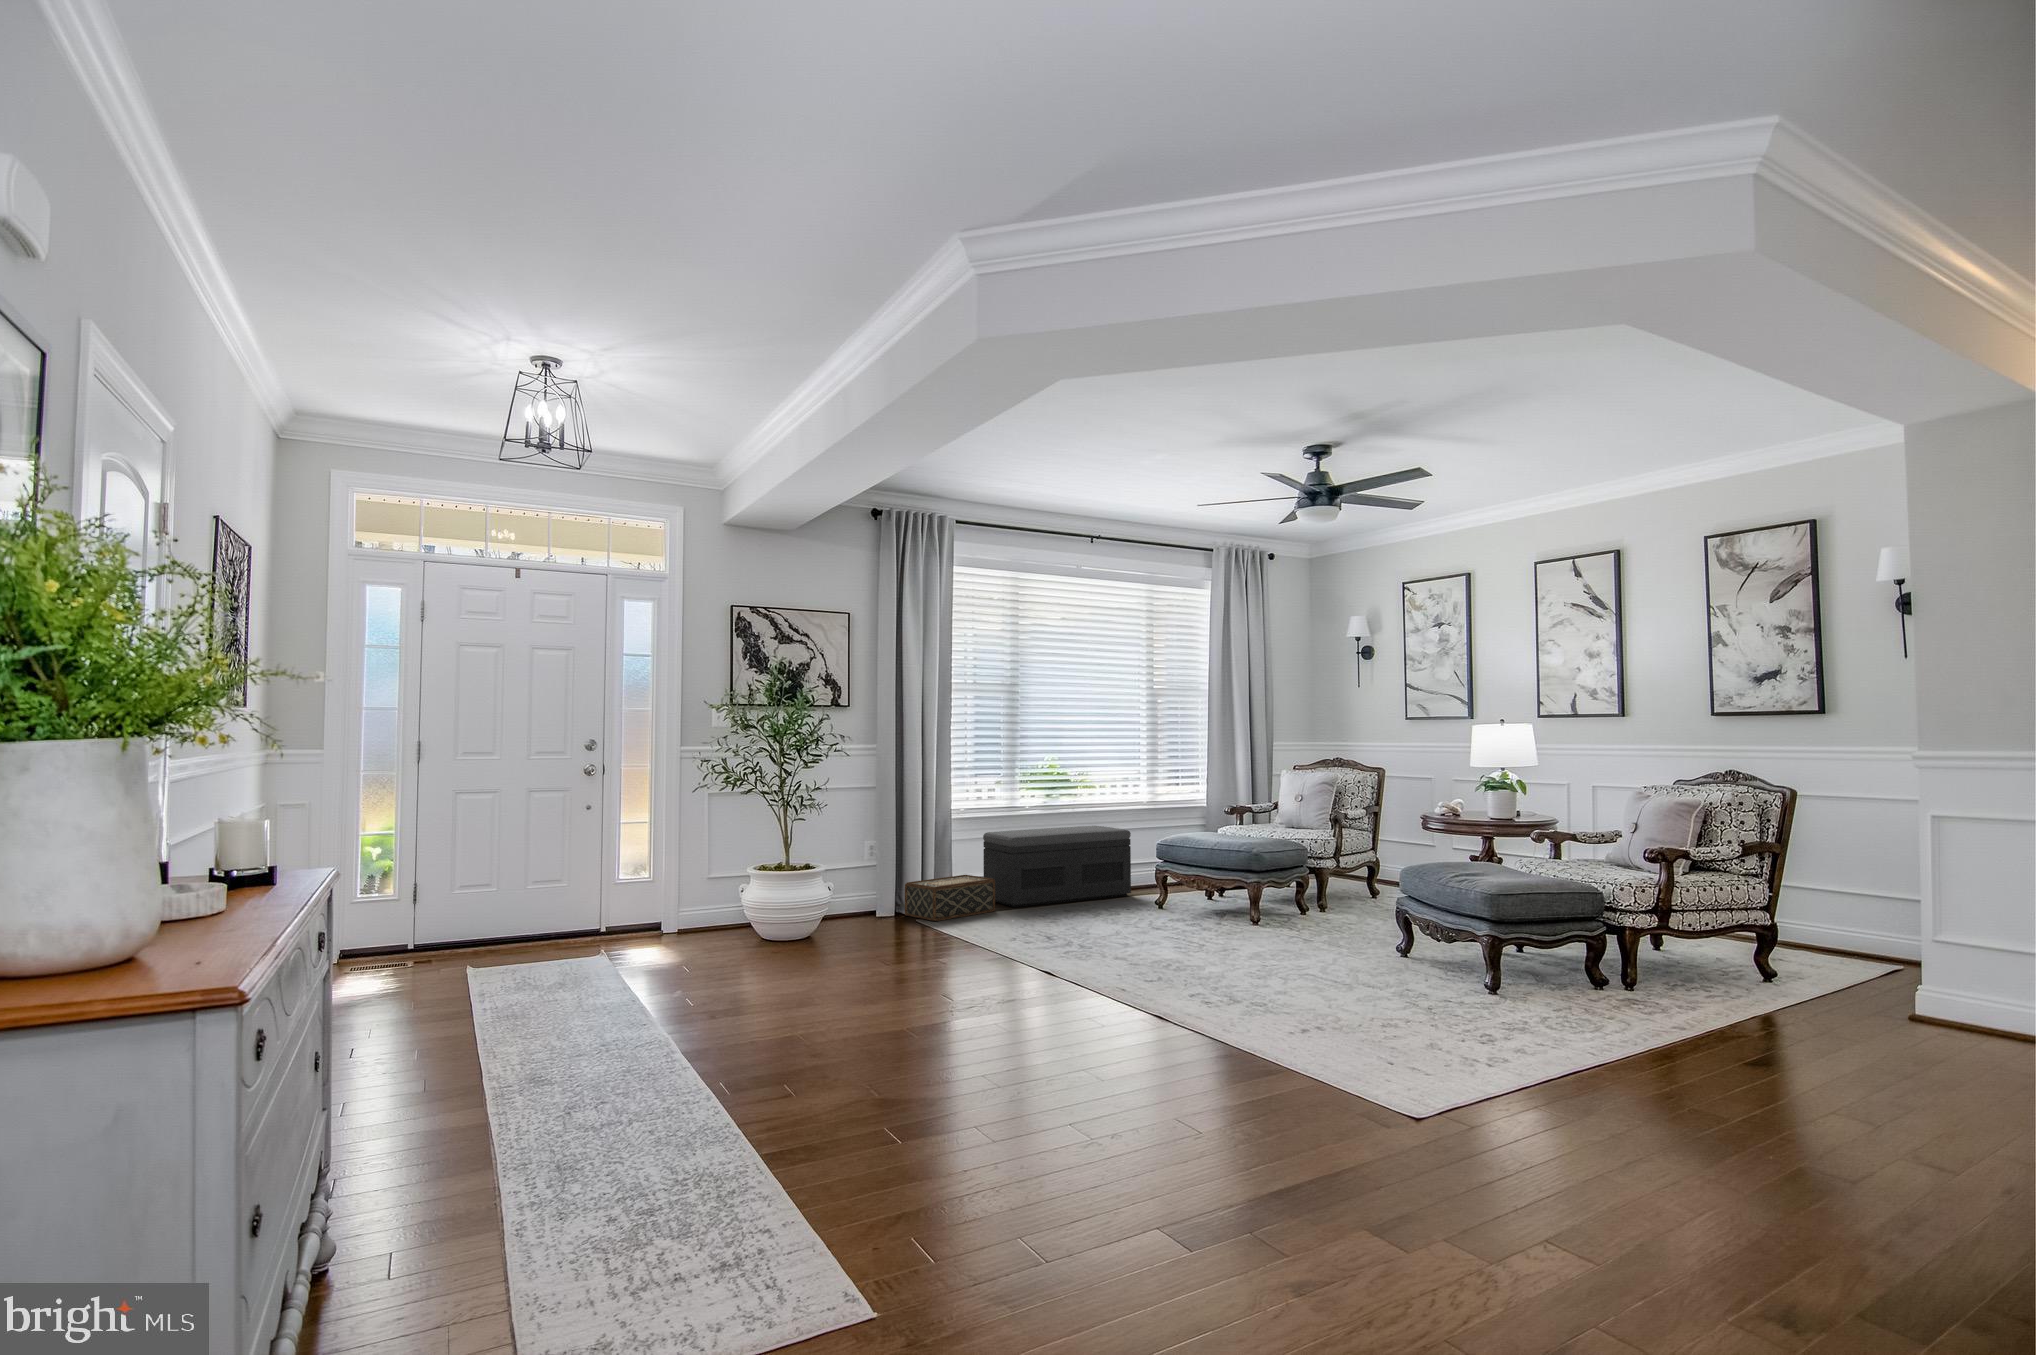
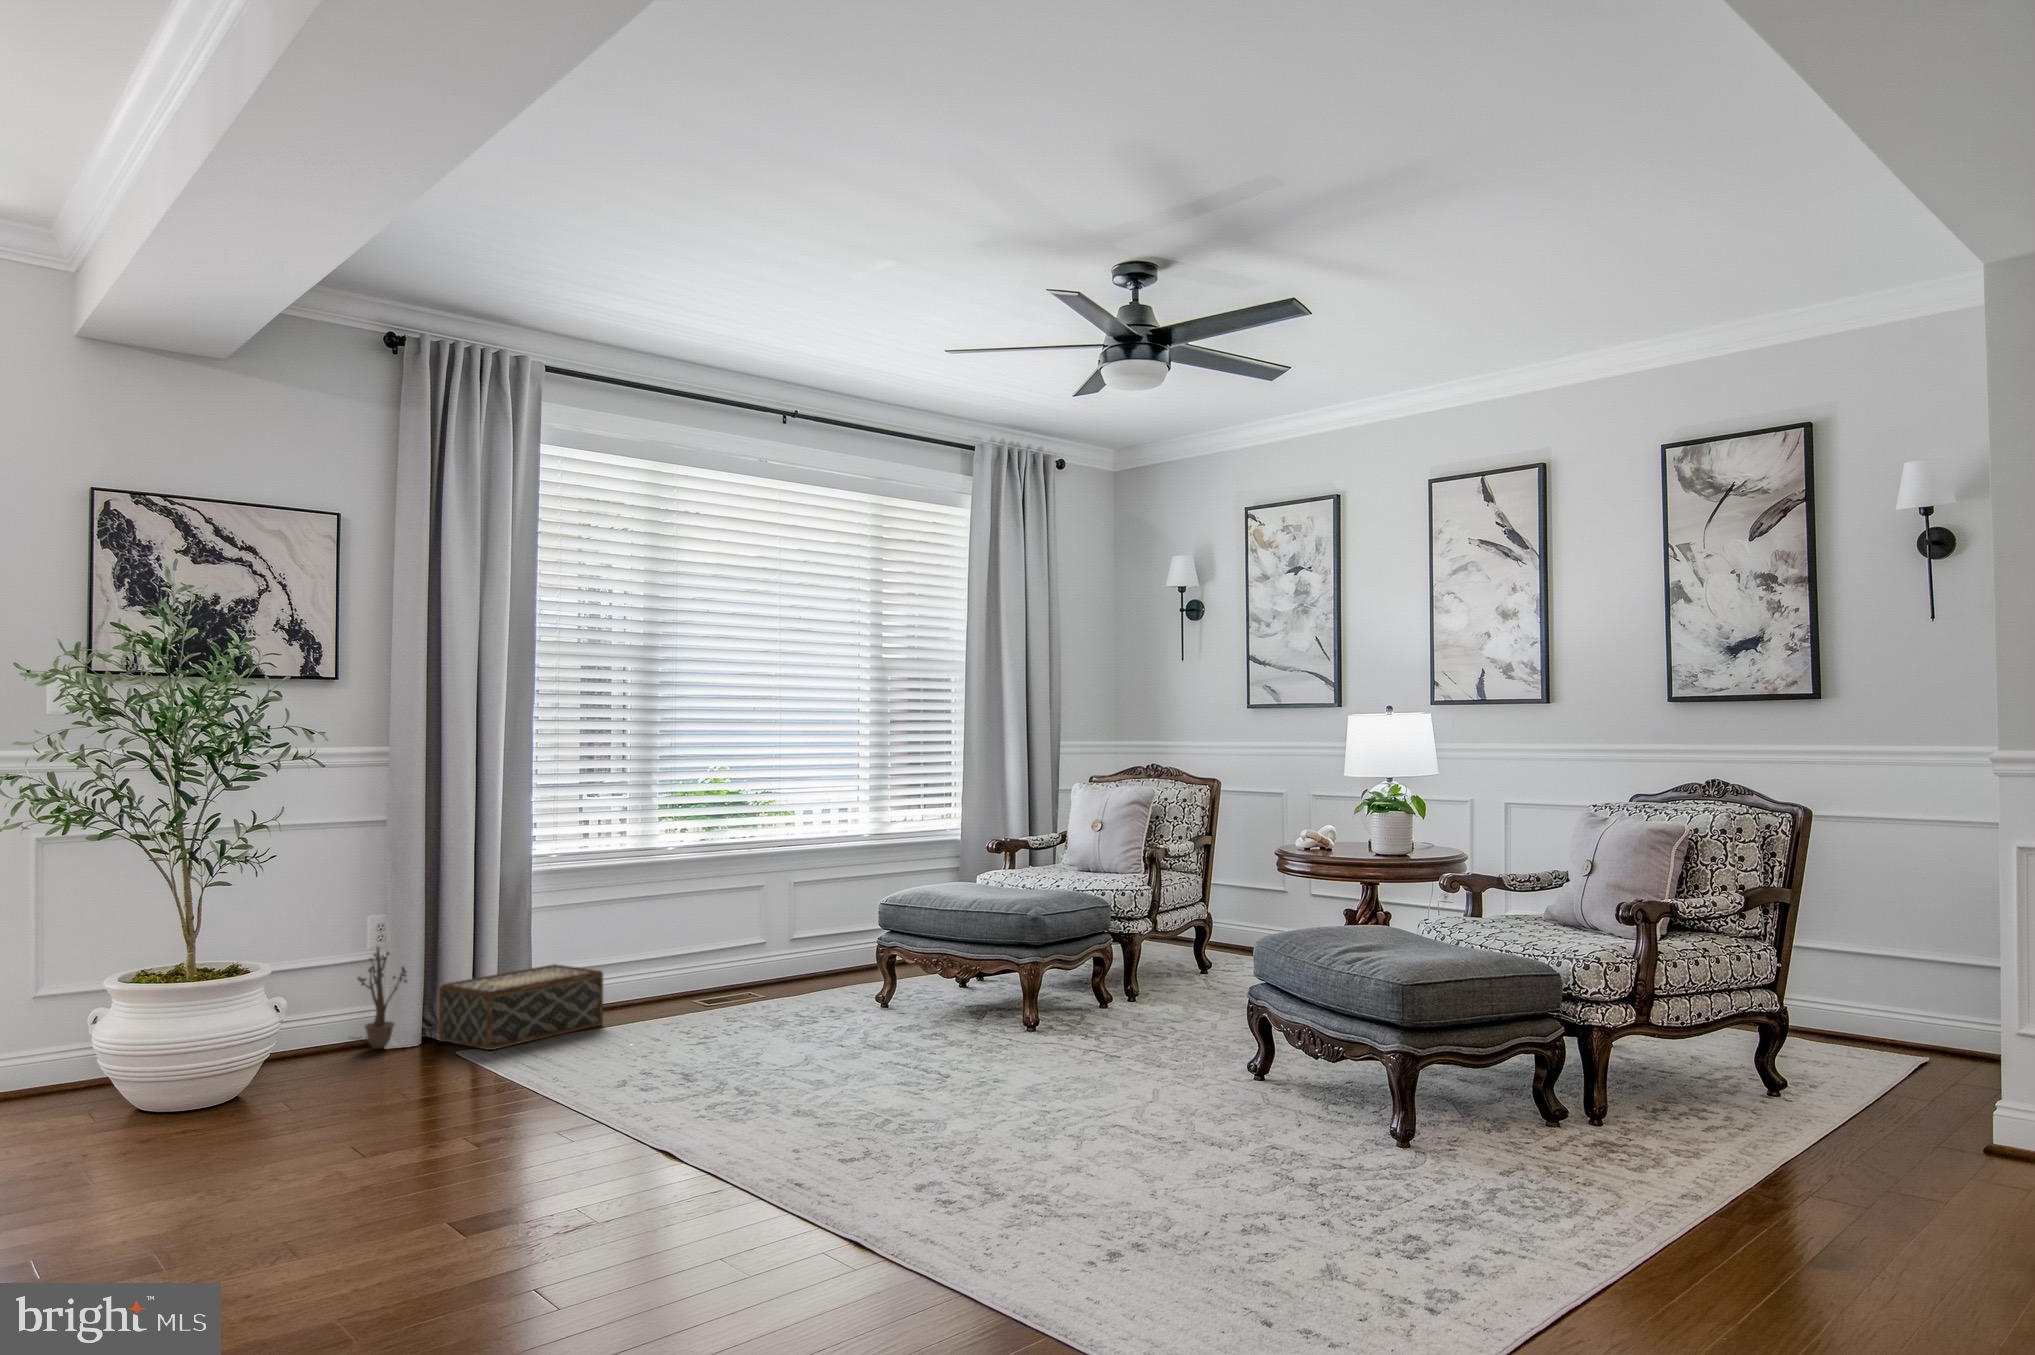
storage bench: present [983,826,1131,907] -> none [588,875,835,1016]
decorative plant: none [856,859,889,918] -> present [351,947,407,1049]

